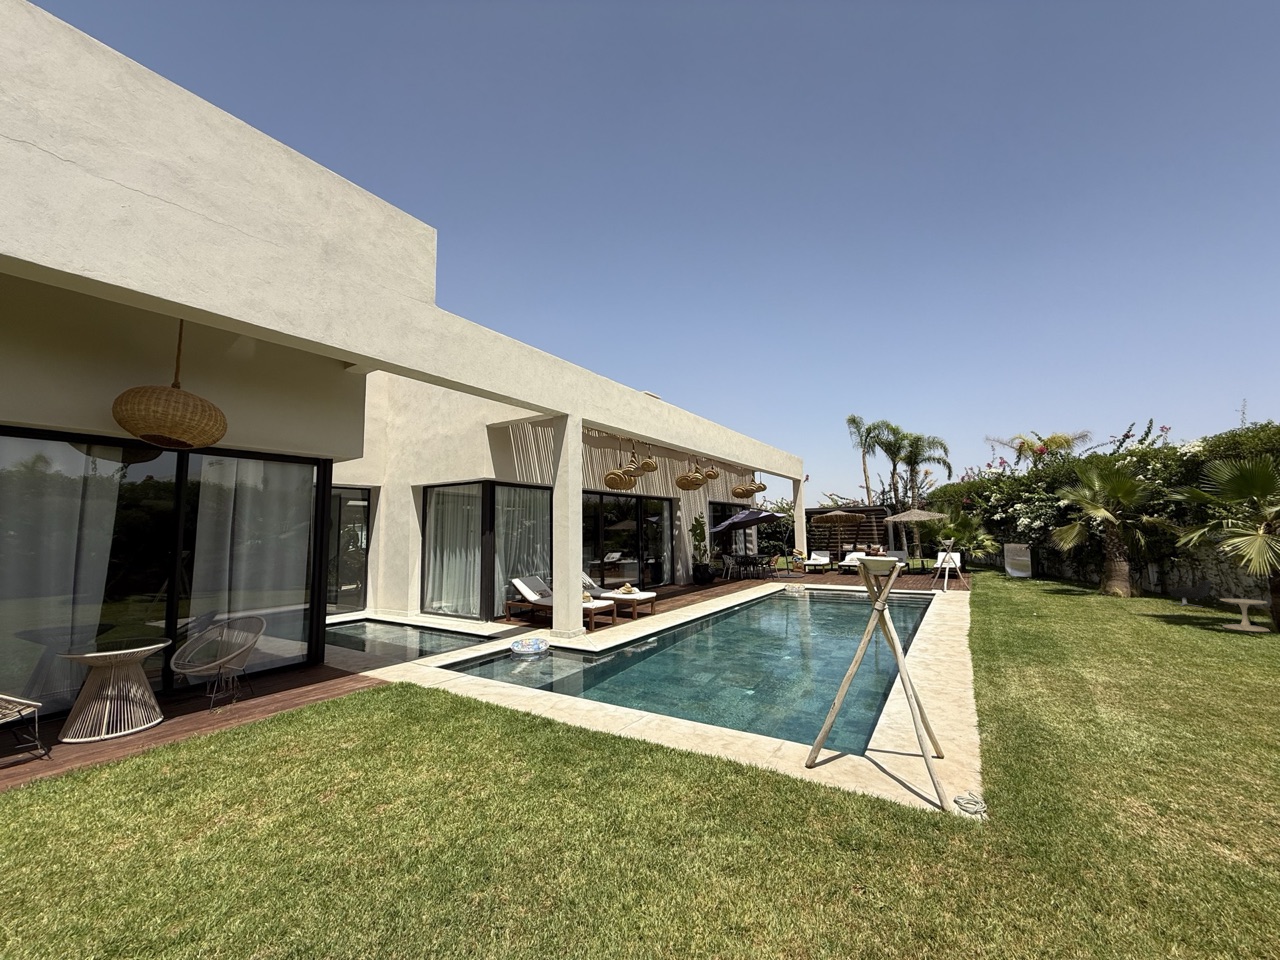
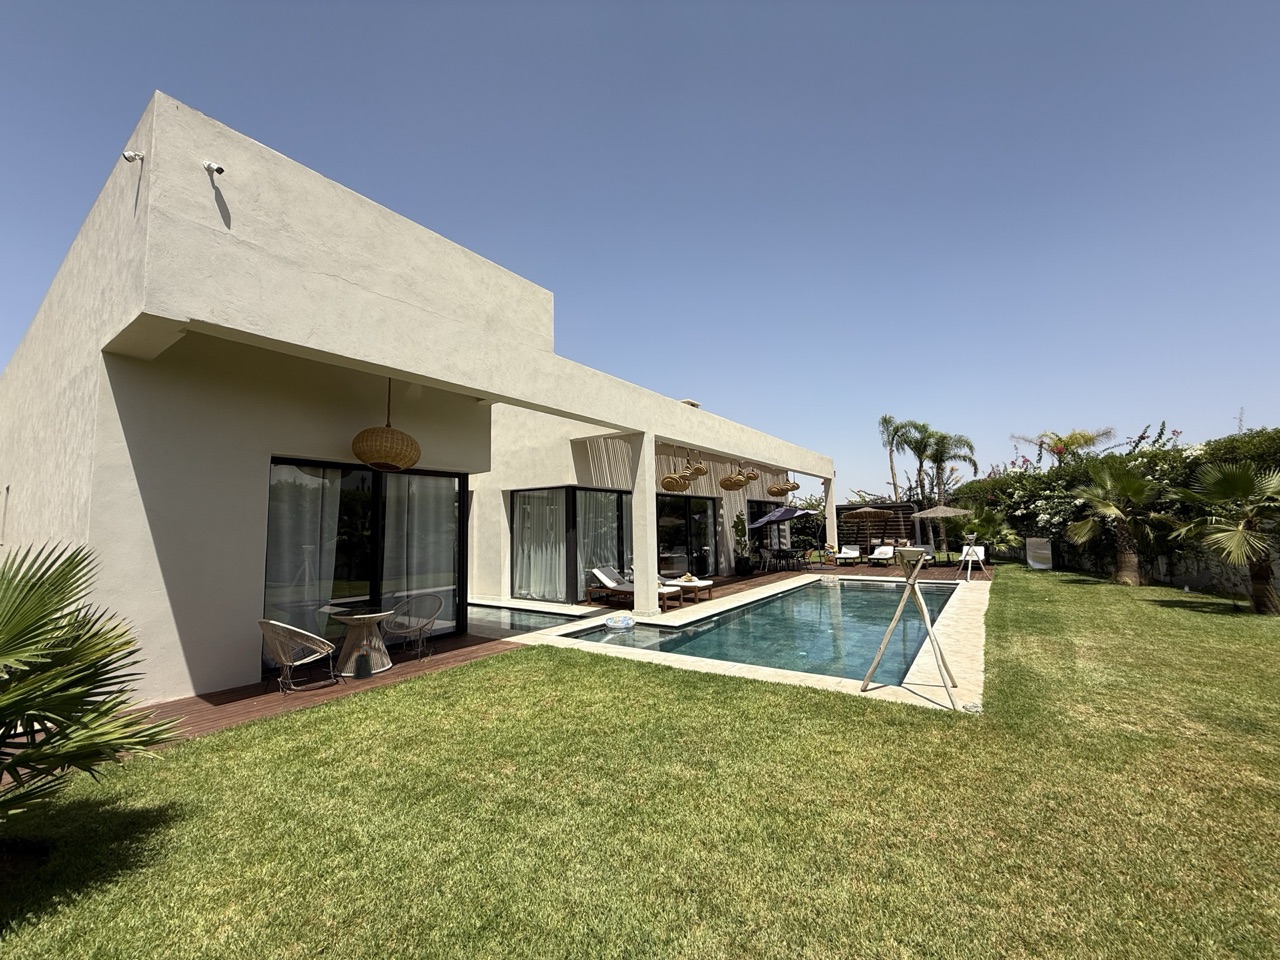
side table: present [1220,598,1270,632] -> none [1209,585,1253,613]
watering can: none [99,688,136,743] -> present [353,643,373,679]

